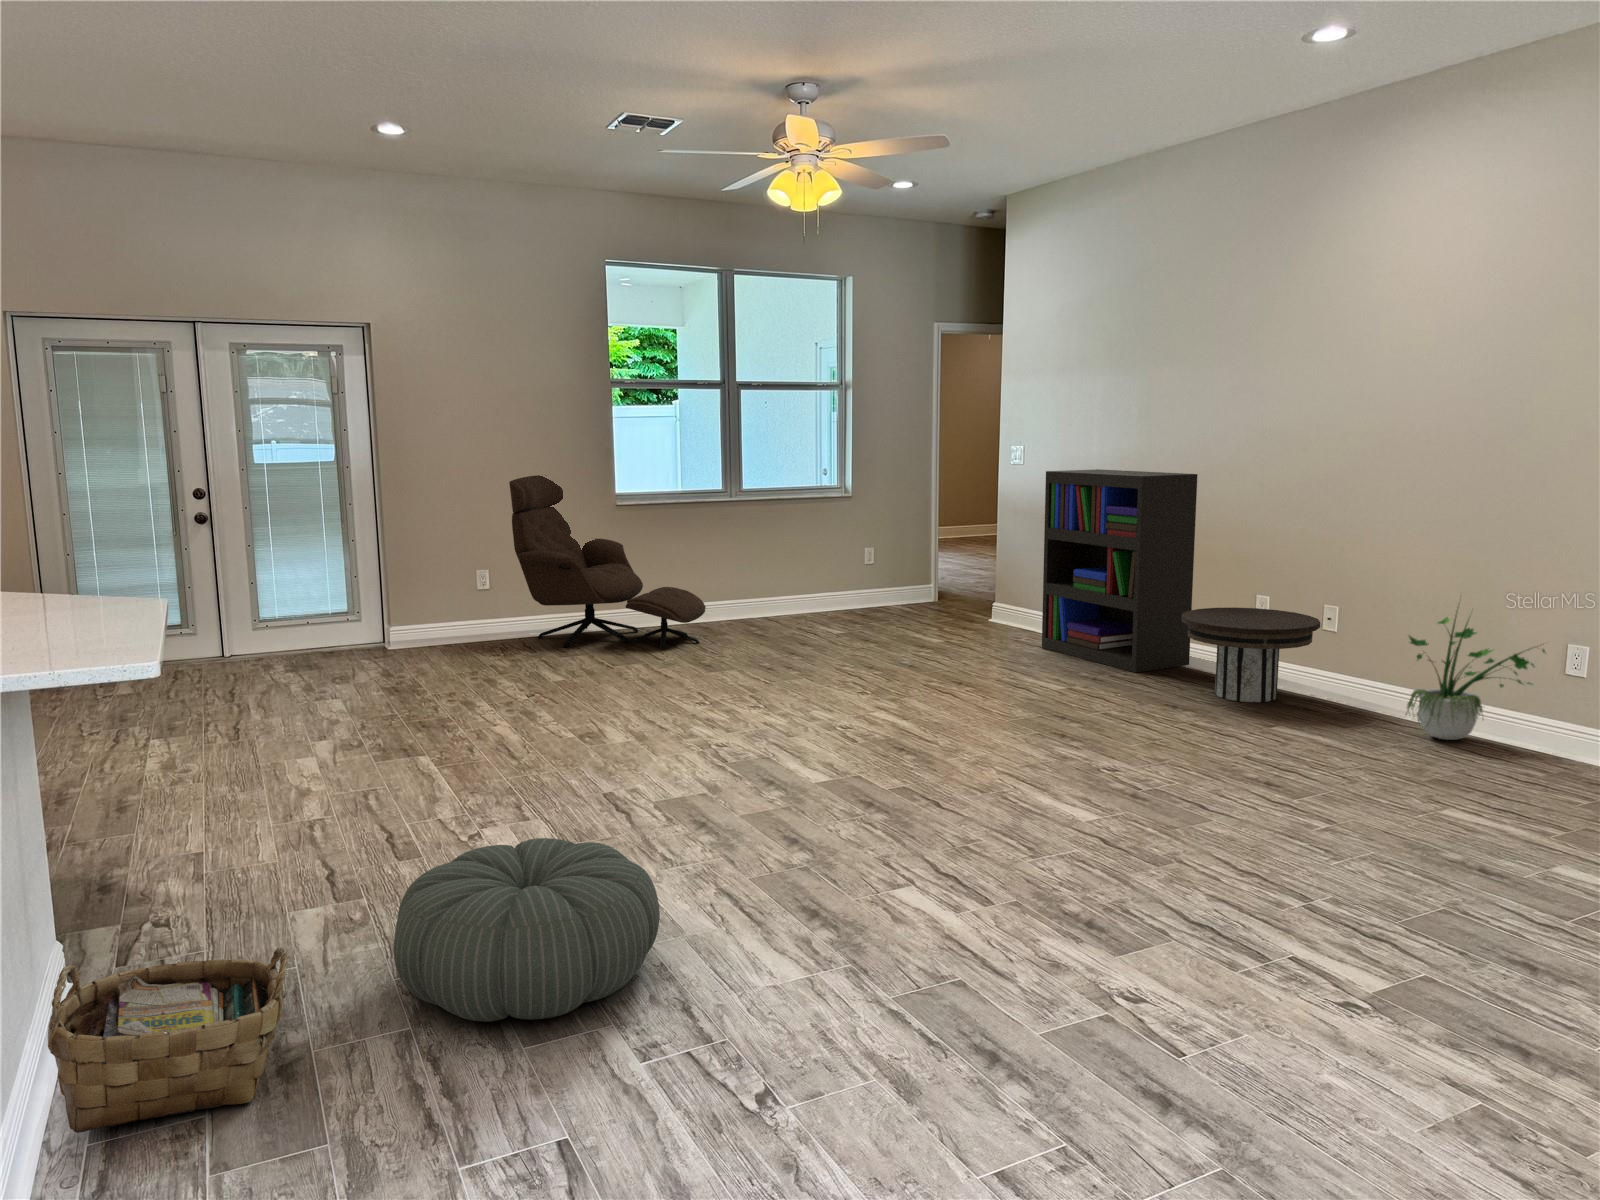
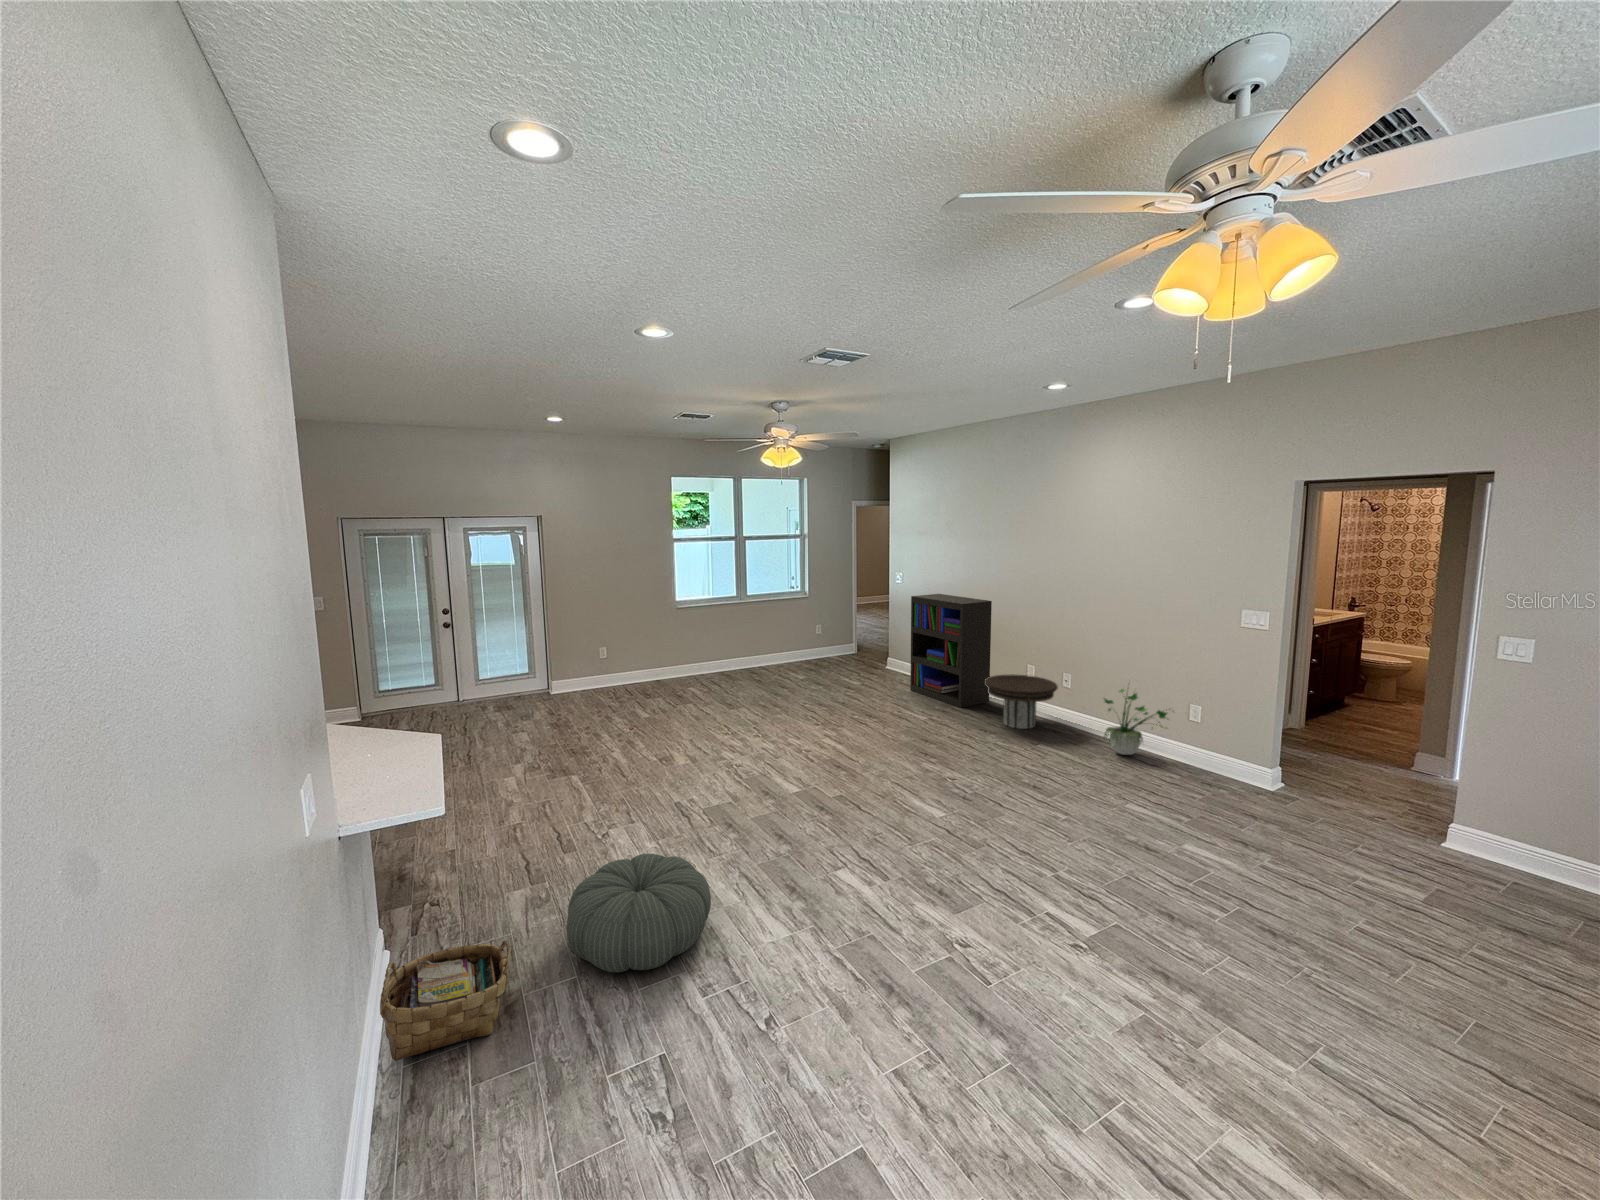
lounge chair: present [509,475,706,649] -> none [620,597,728,693]

